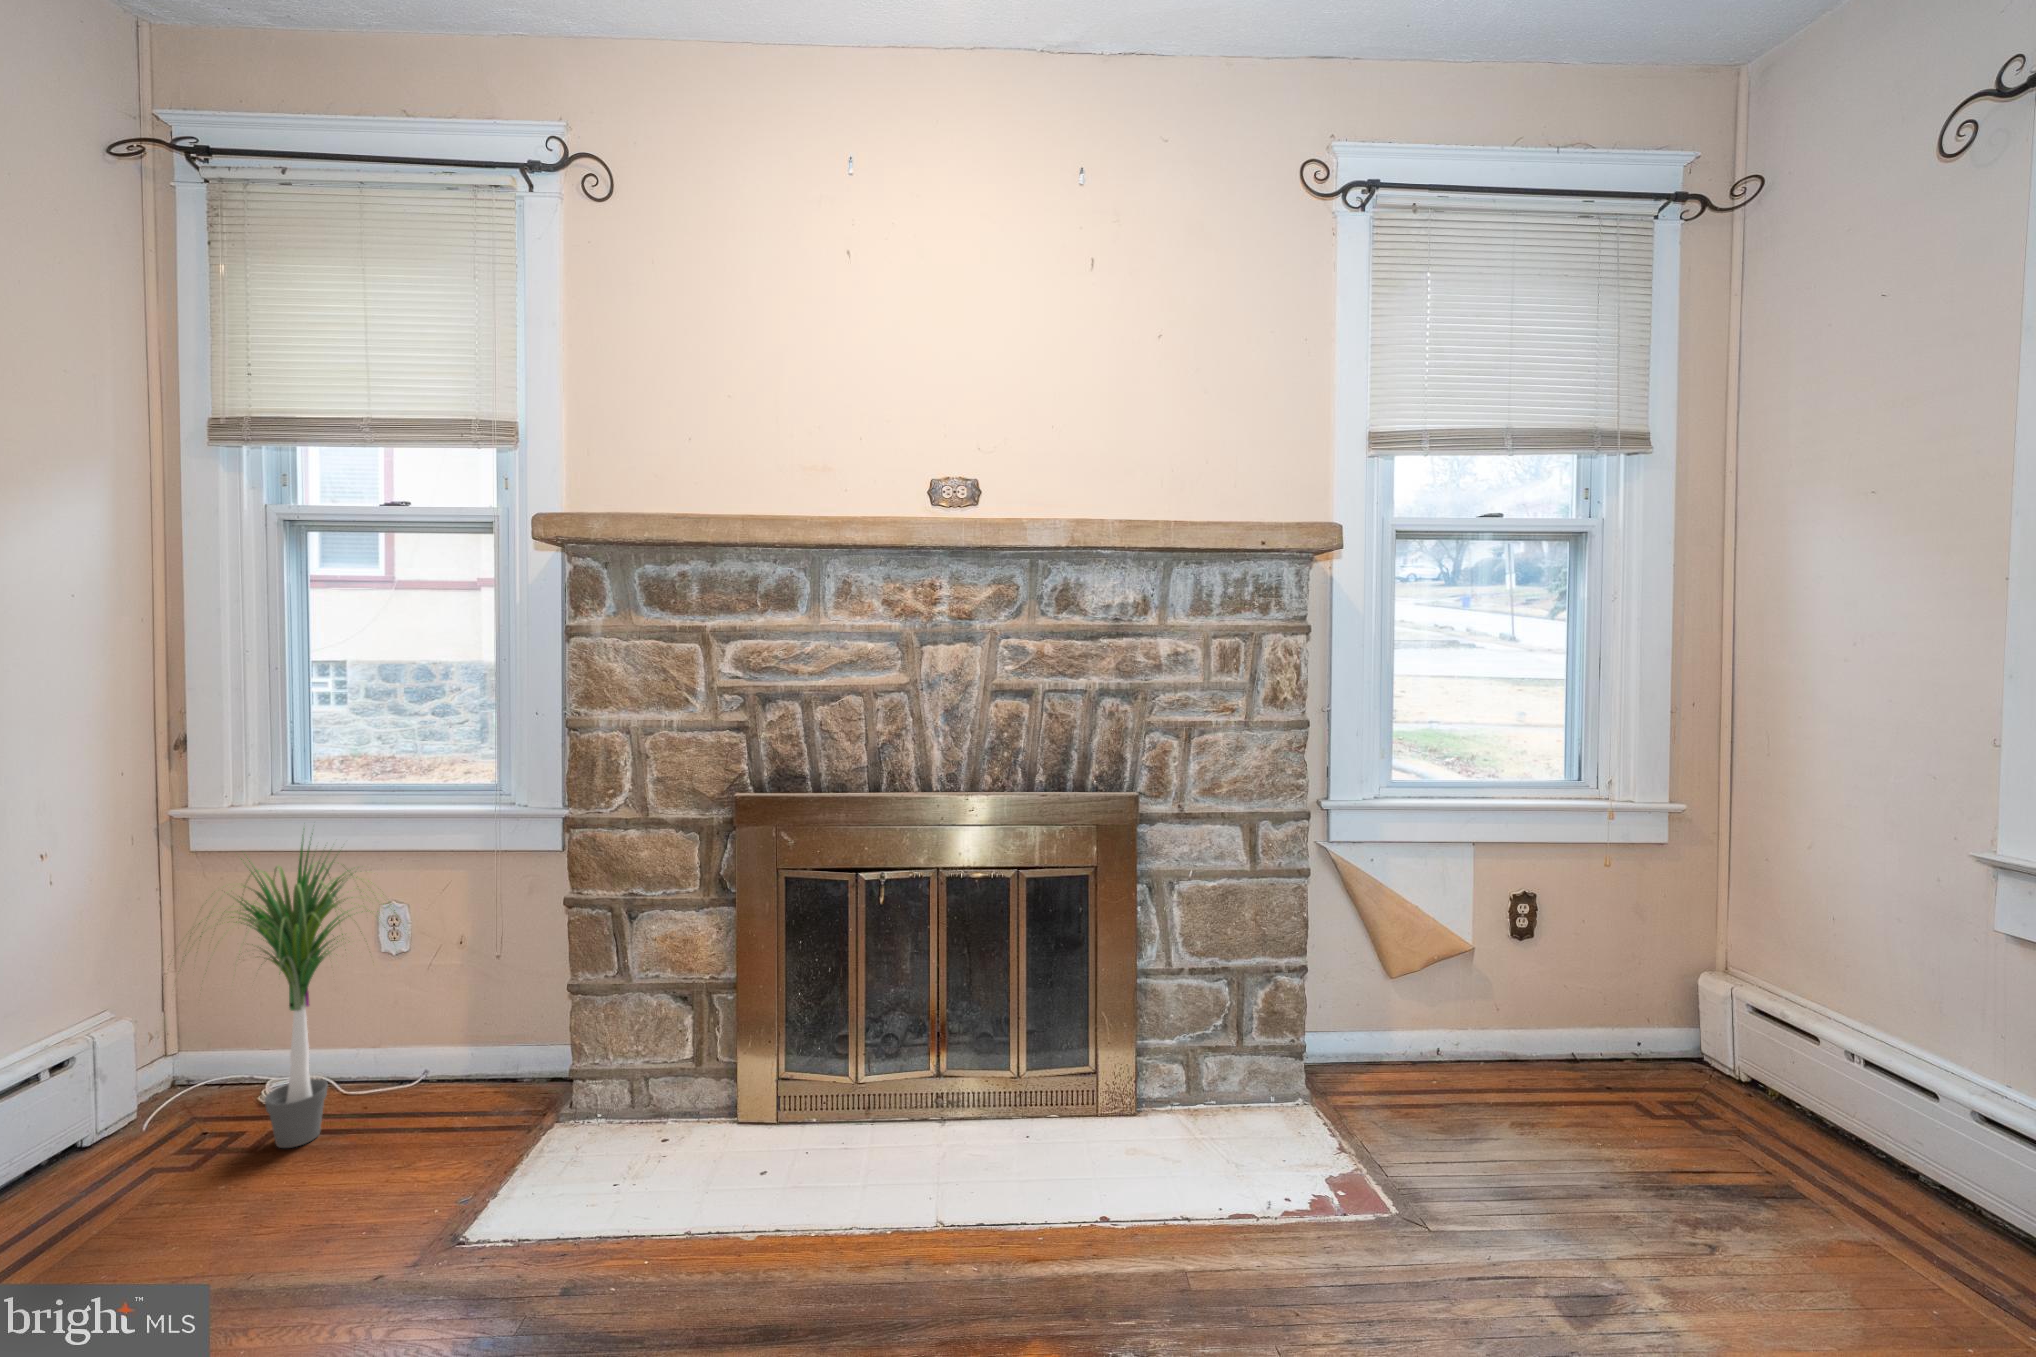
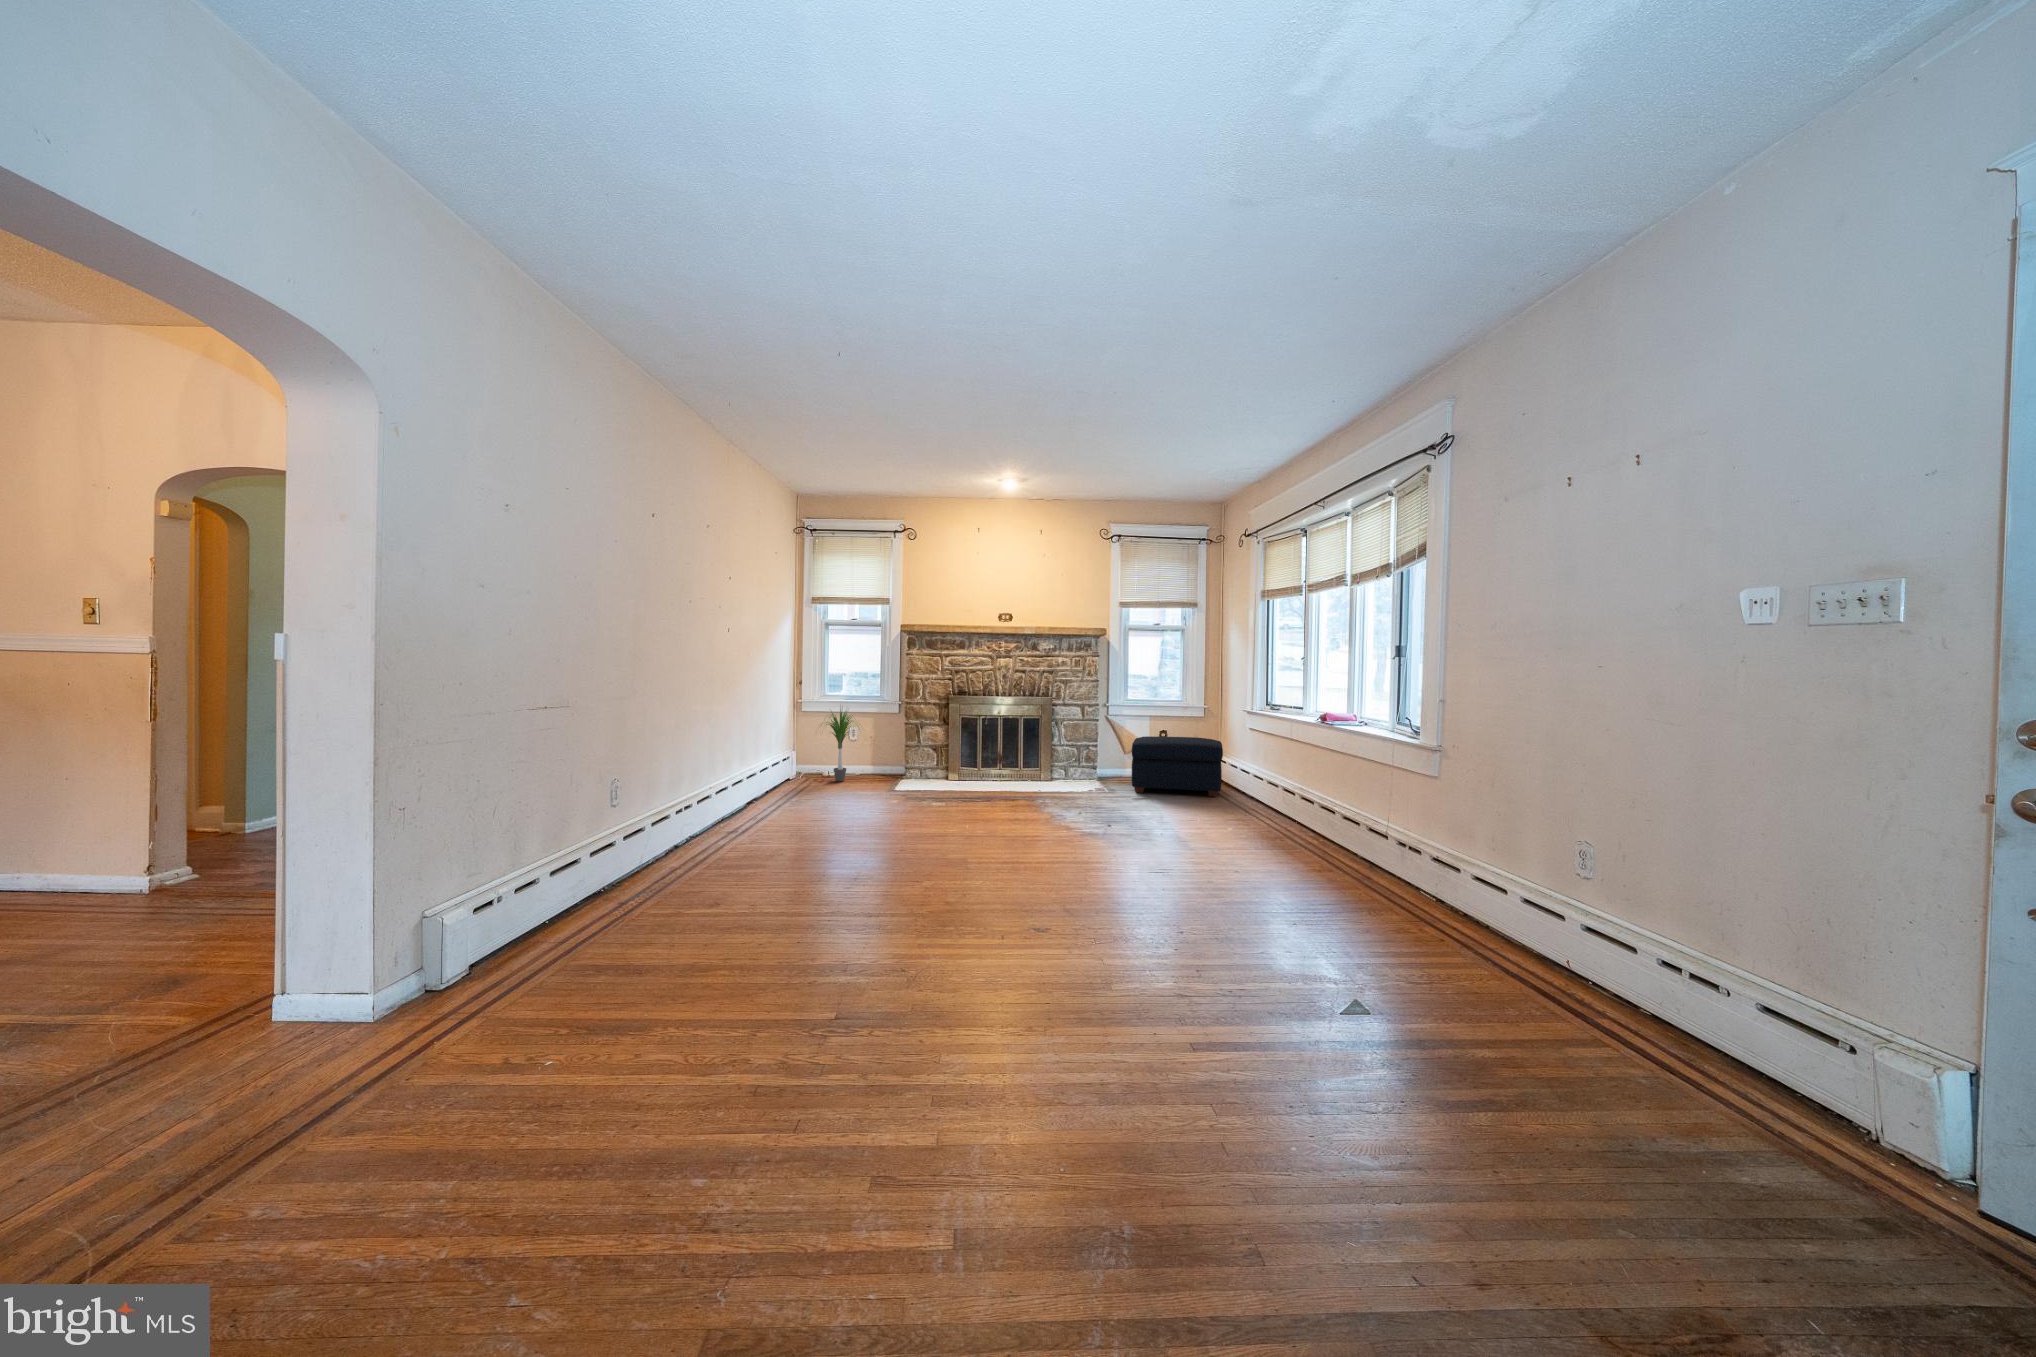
ottoman: none [1454,935,1955,1258] -> present [1132,736,1223,797]

